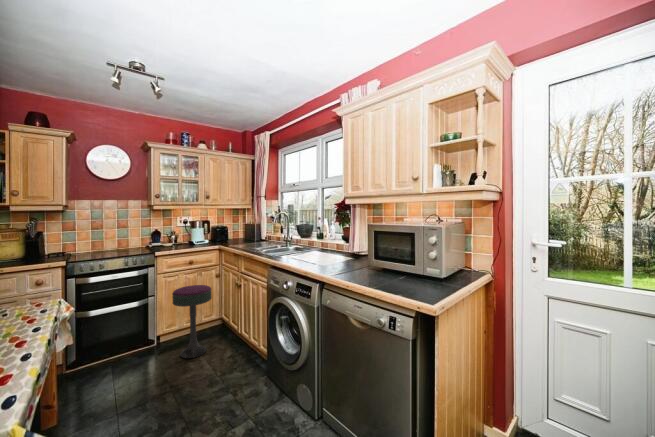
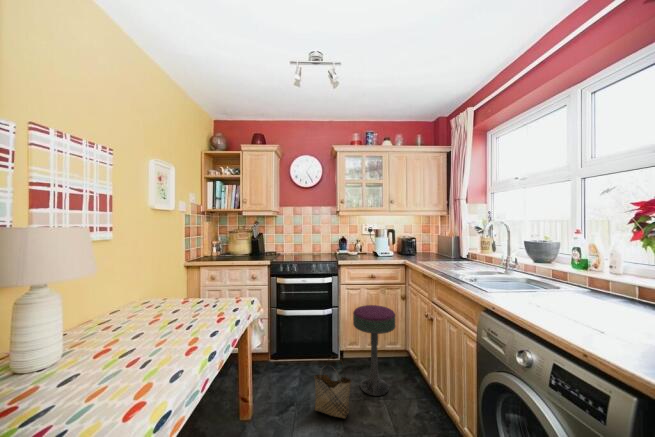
woven basket: none [134,332,173,385] -> present [314,356,351,418]

